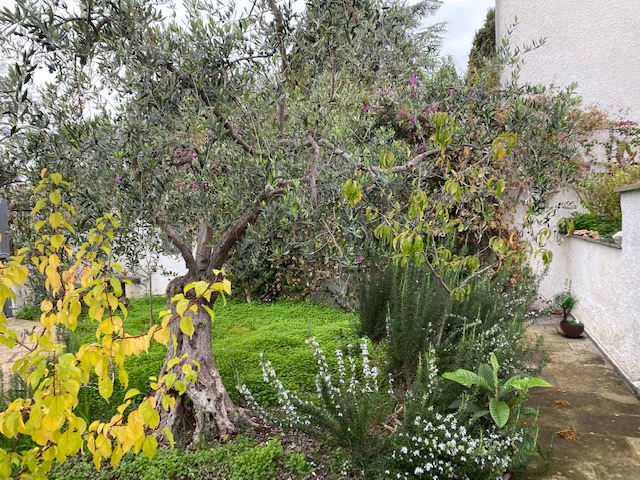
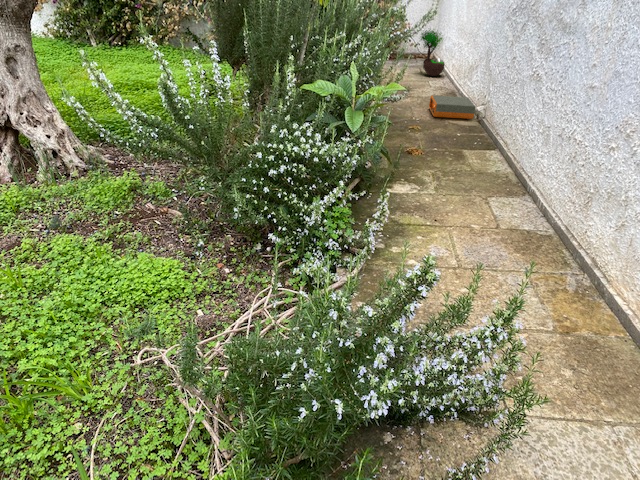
storage box: none [574,364,631,394] -> present [429,95,476,119]

